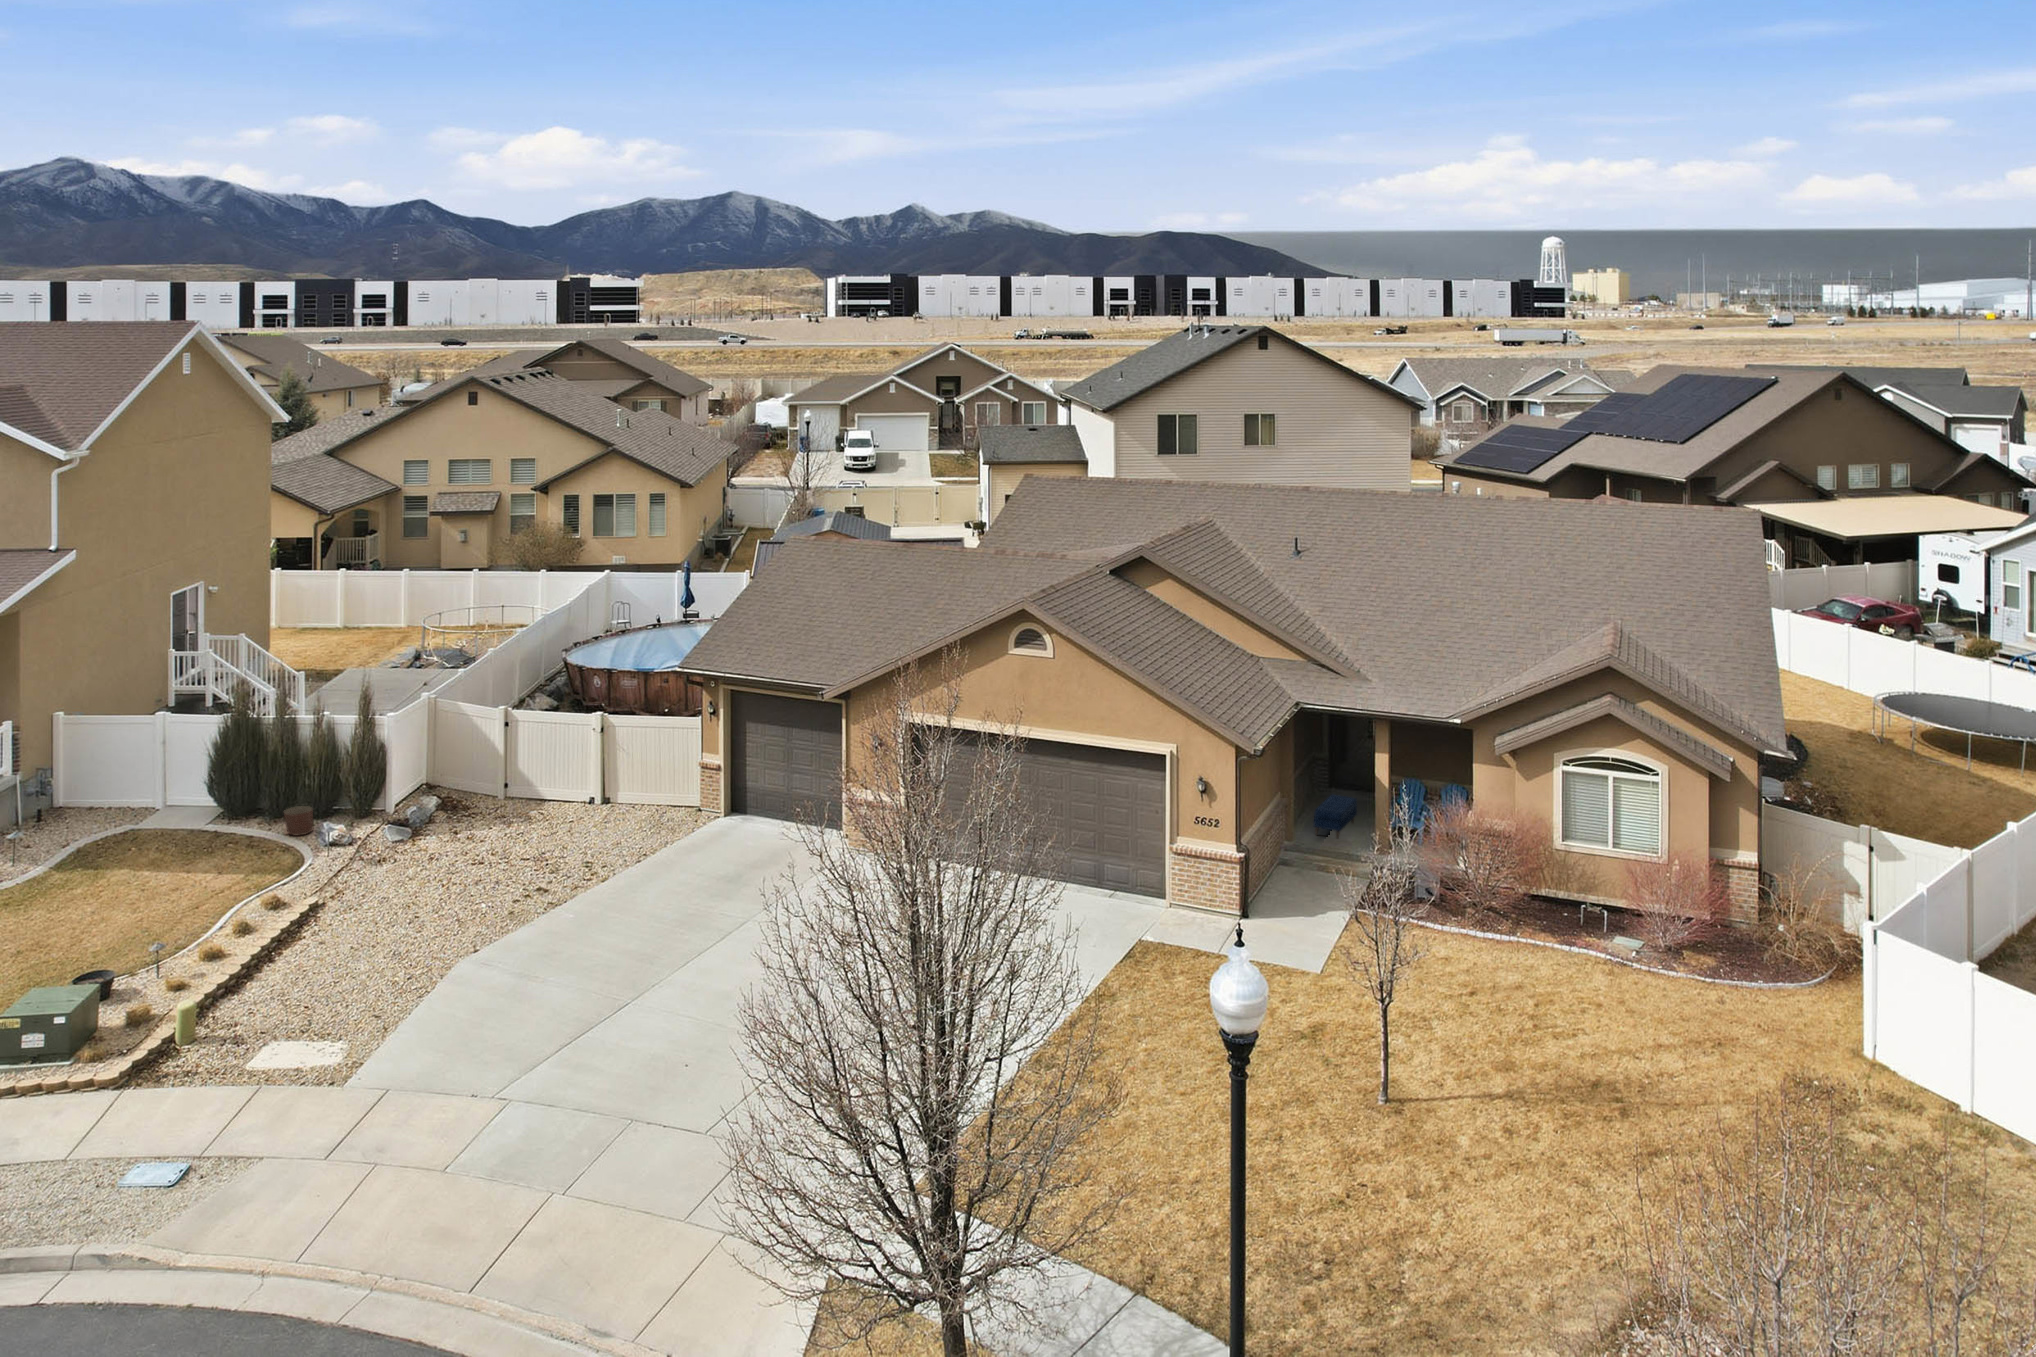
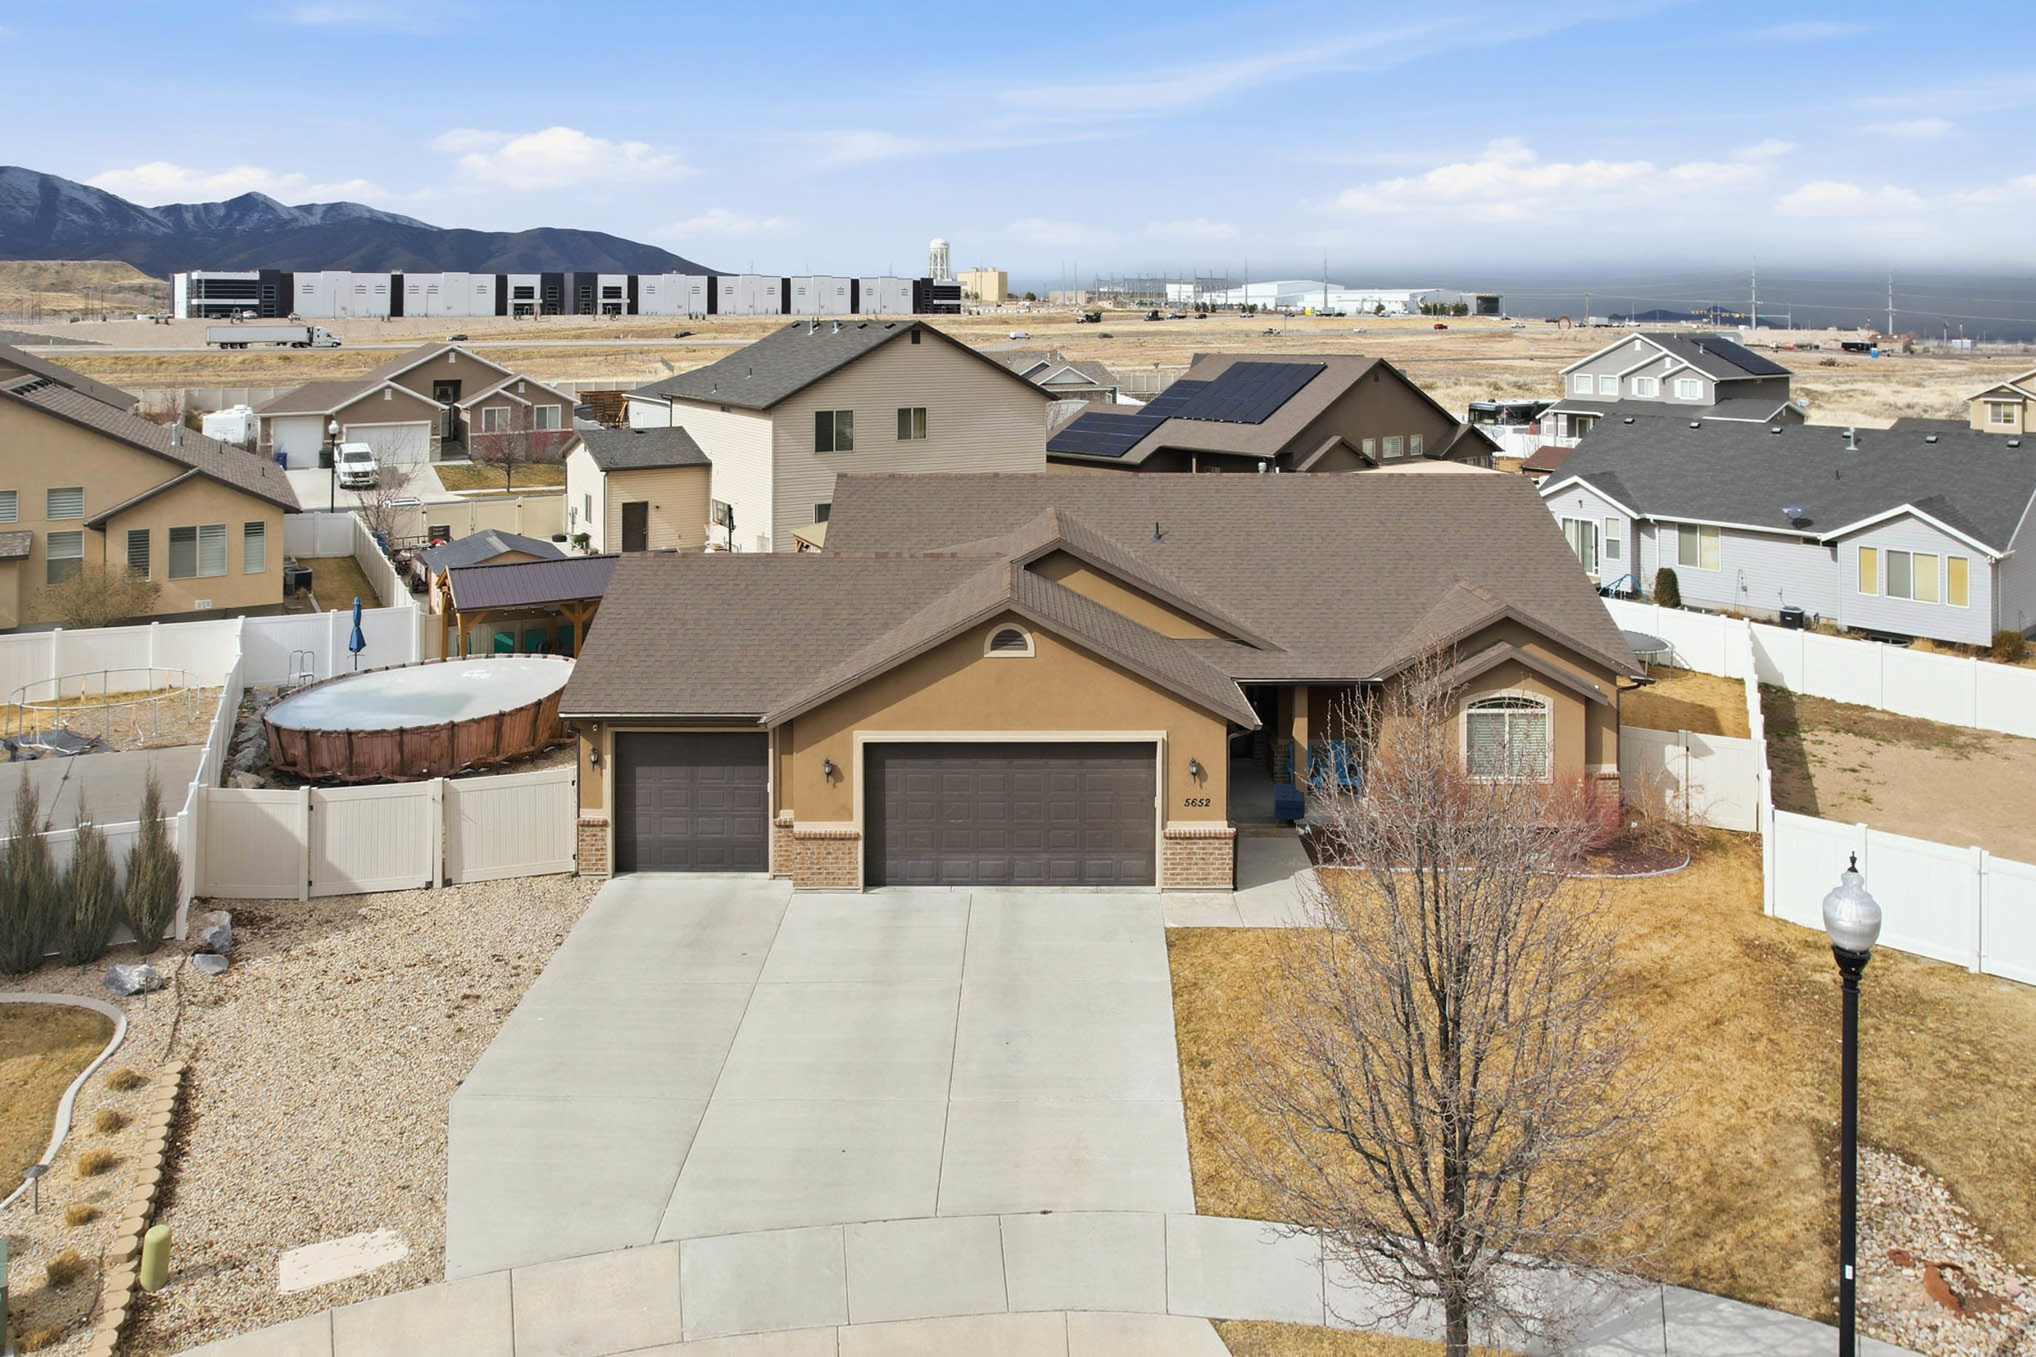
planter: present [284,806,313,836] -> none [42,943,85,985]

